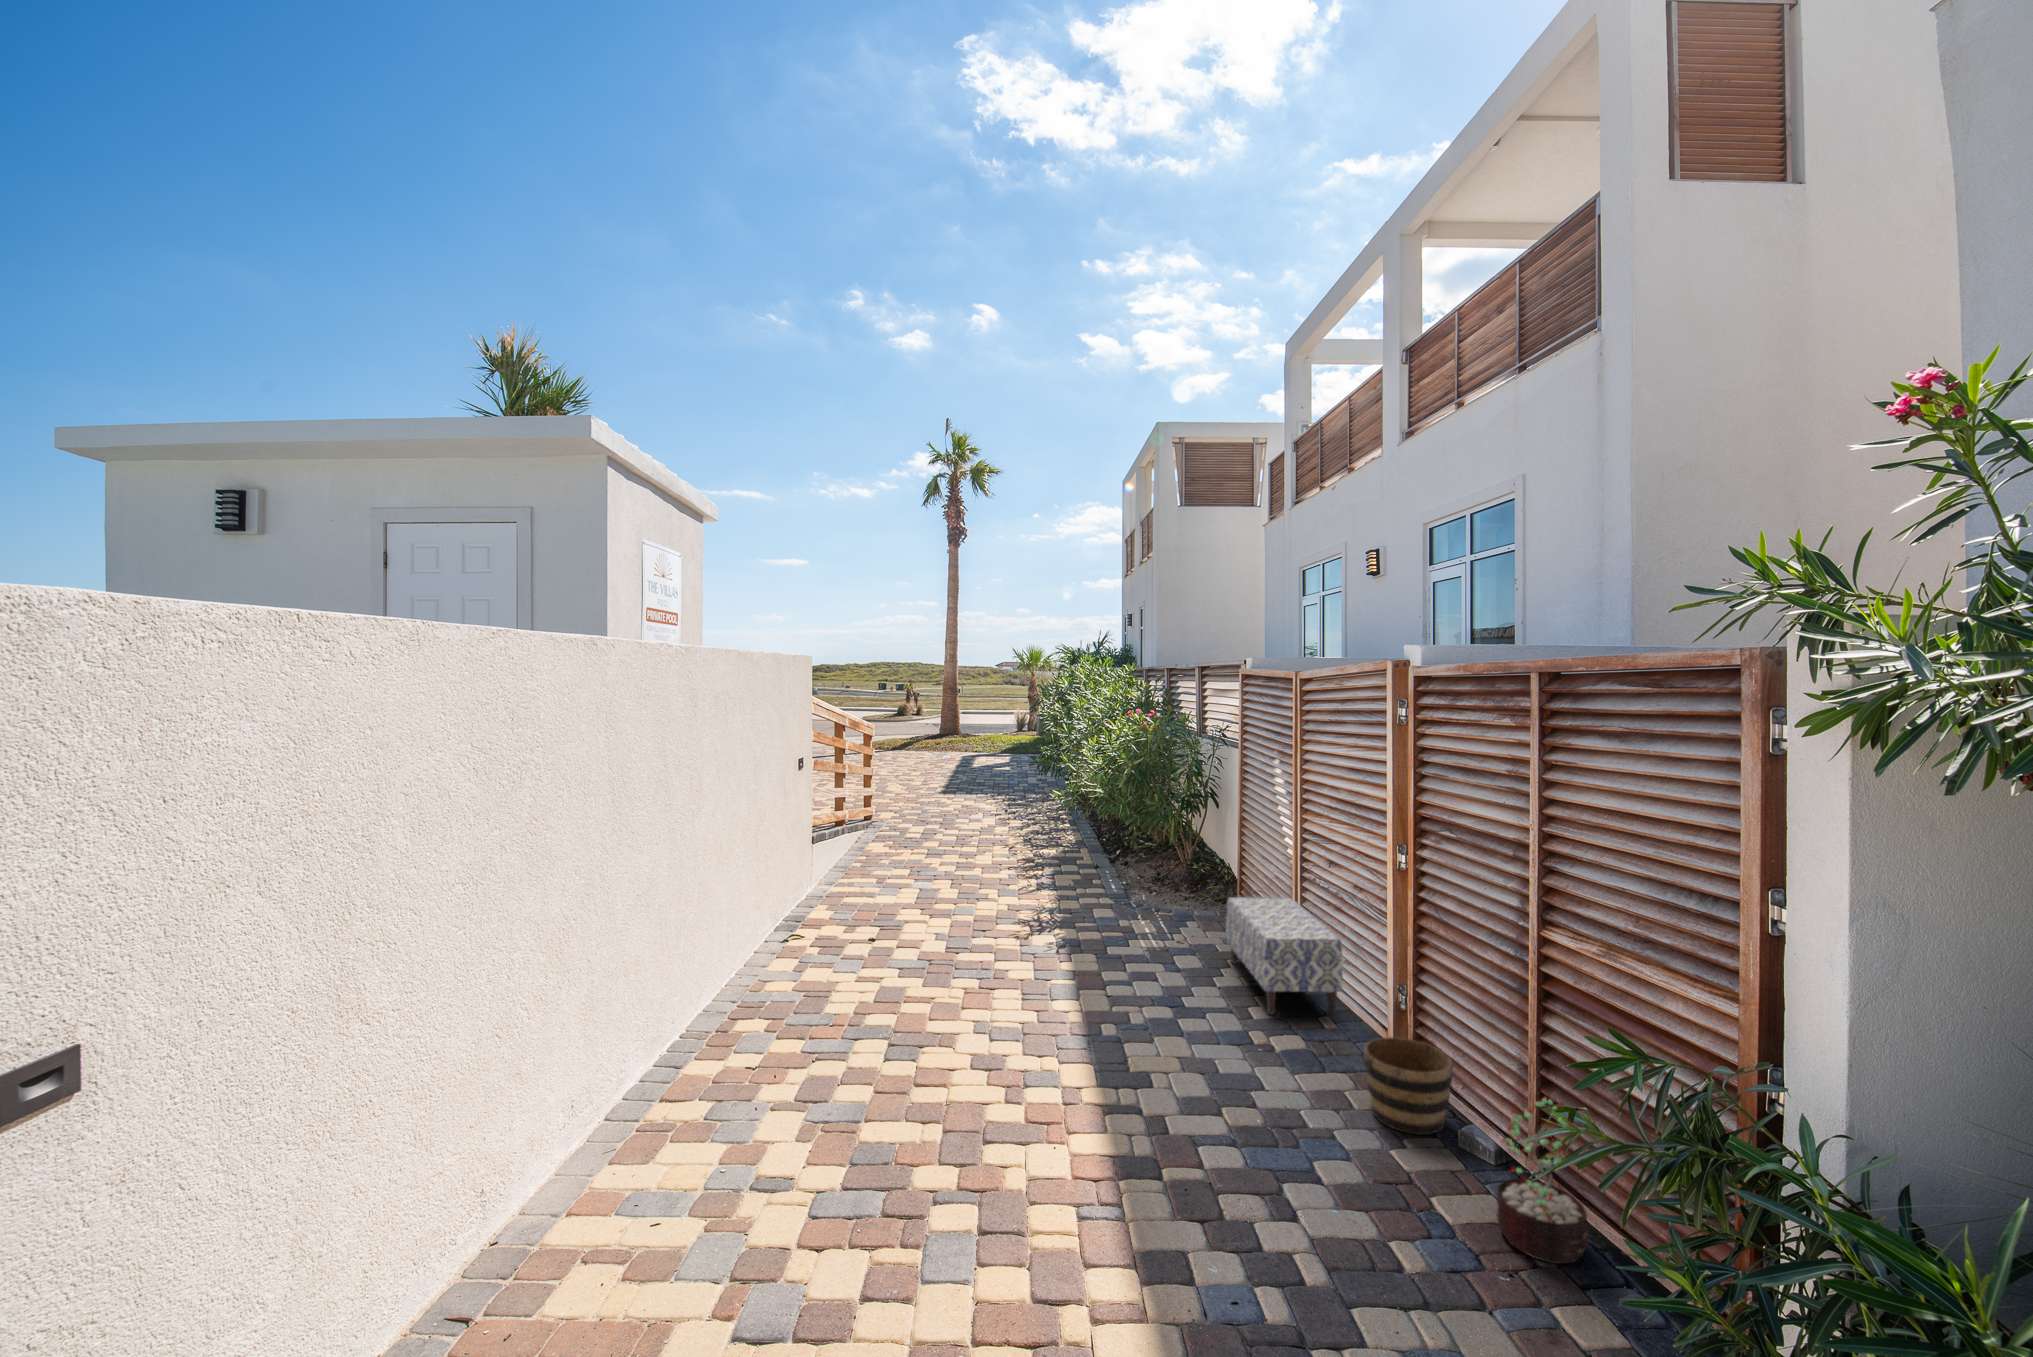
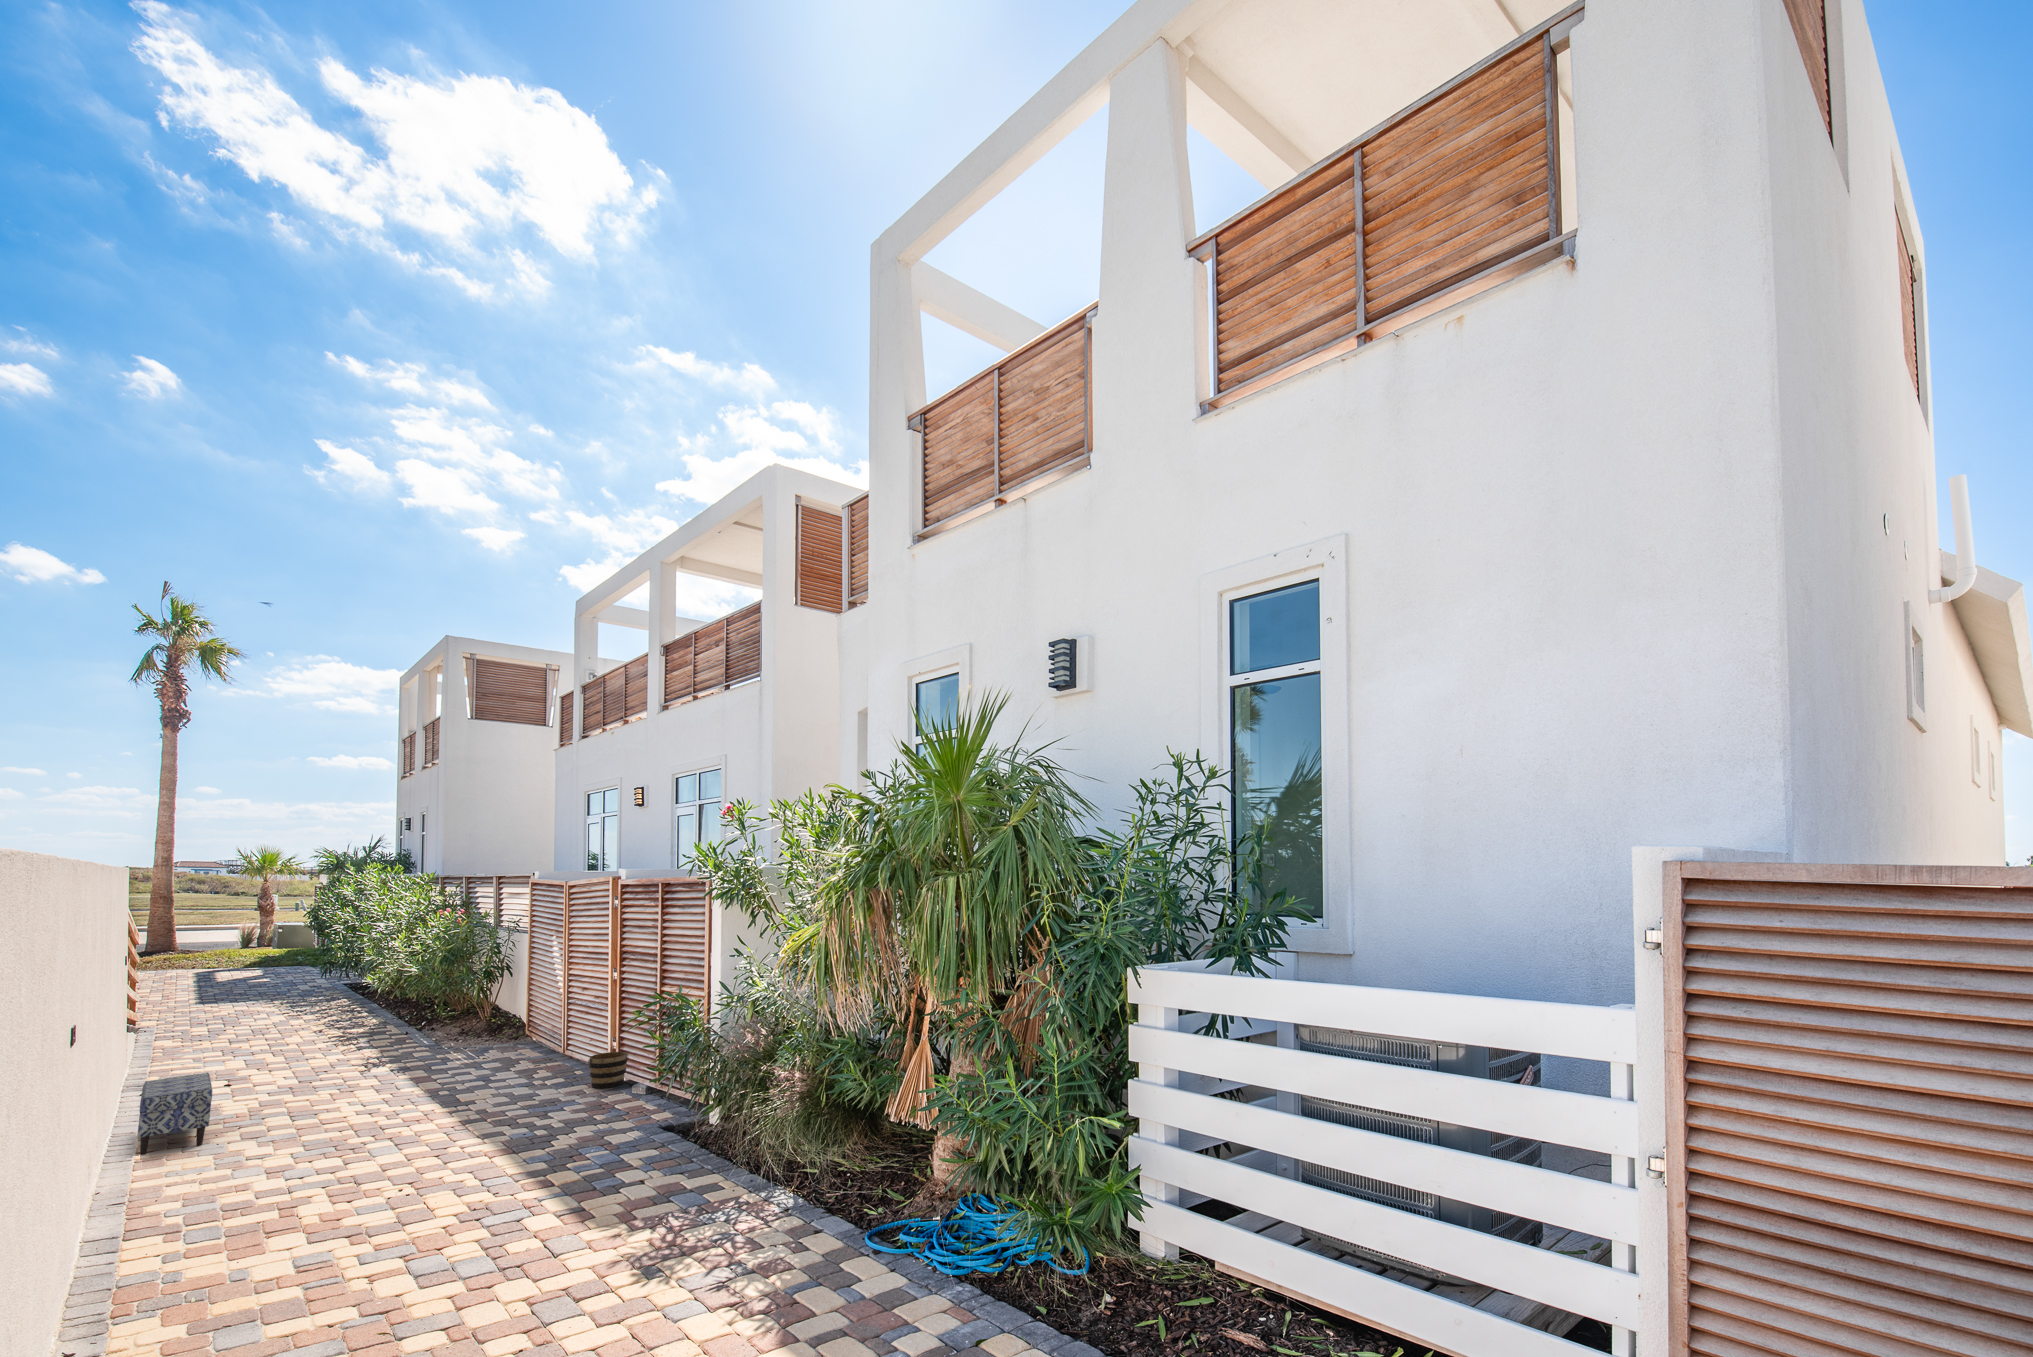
bench: present [1226,897,1343,1015] -> present [137,1073,212,1155]
decorative plant: present [1497,1097,1589,1264] -> none [632,1043,663,1100]

